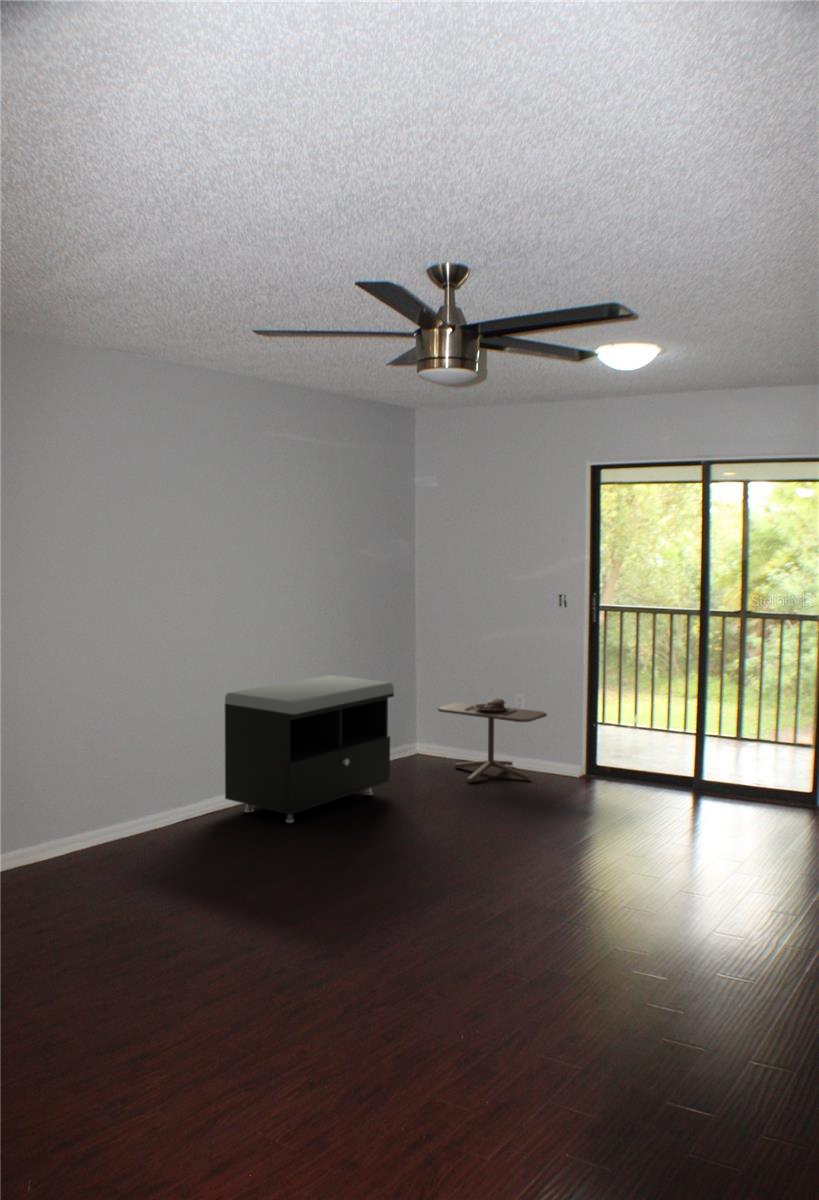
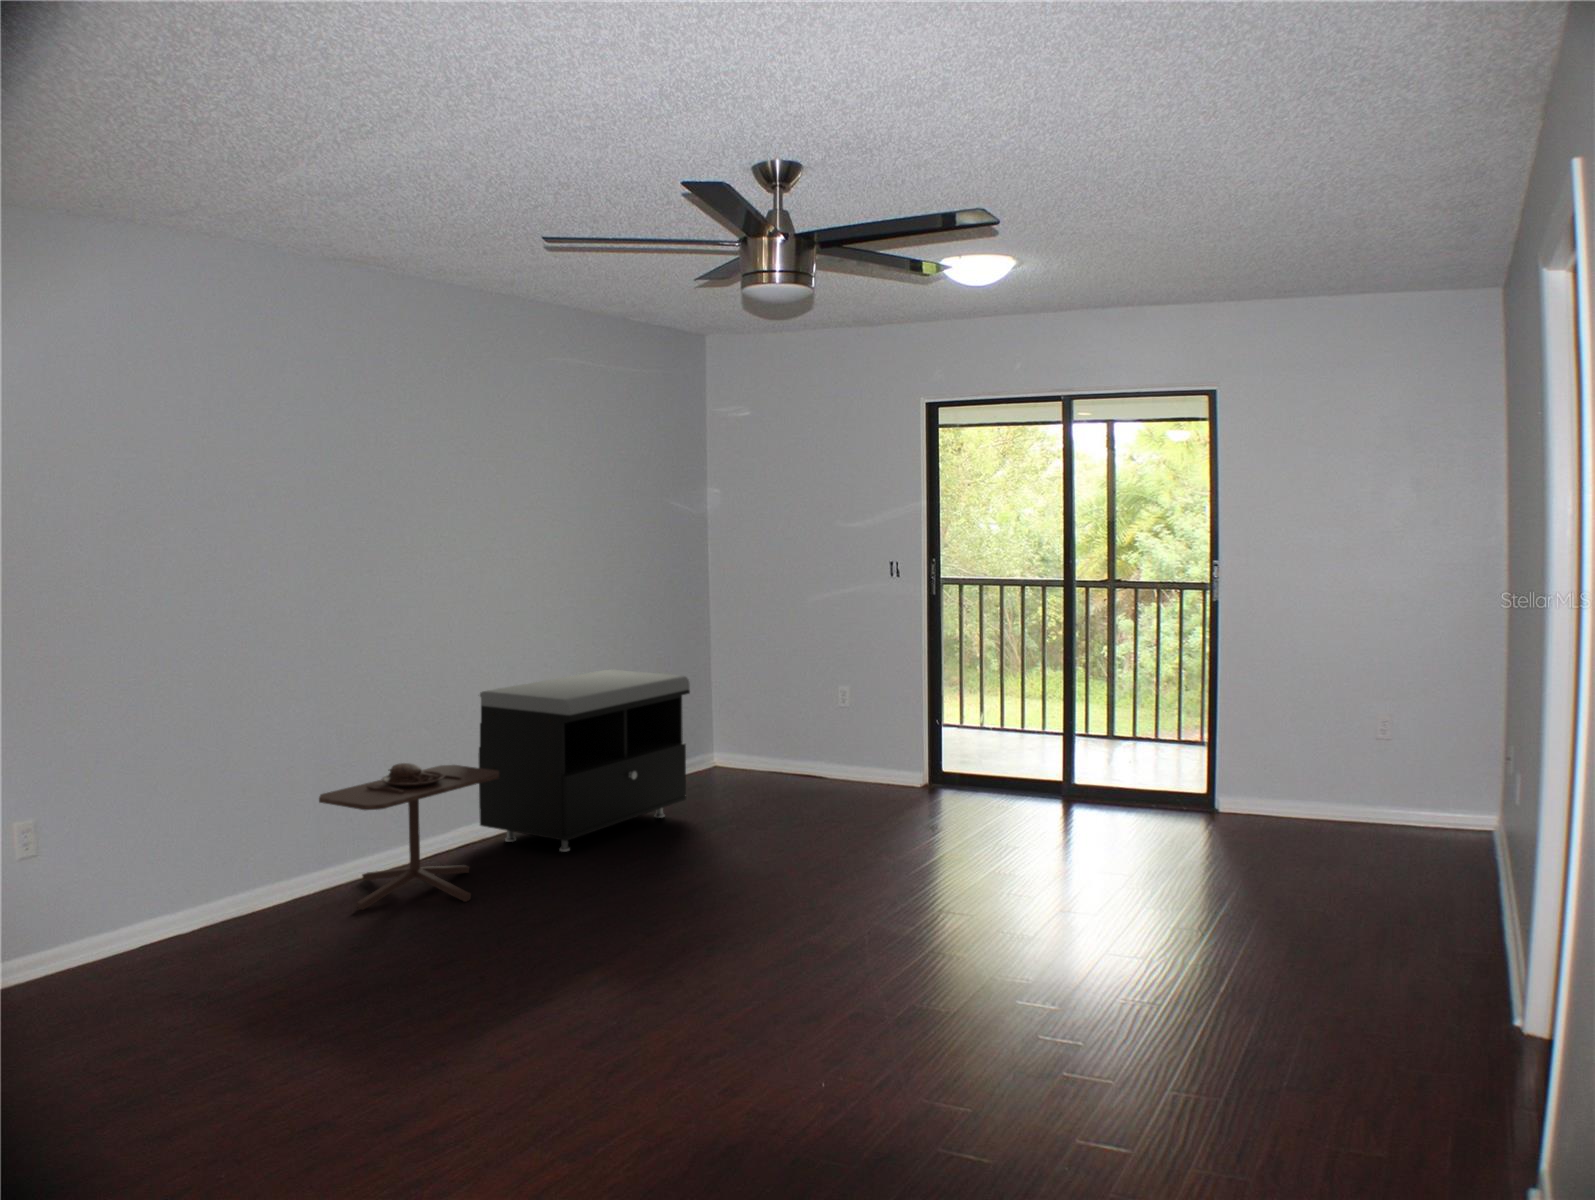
side table: present [438,698,547,782] -> present [319,763,499,910]

